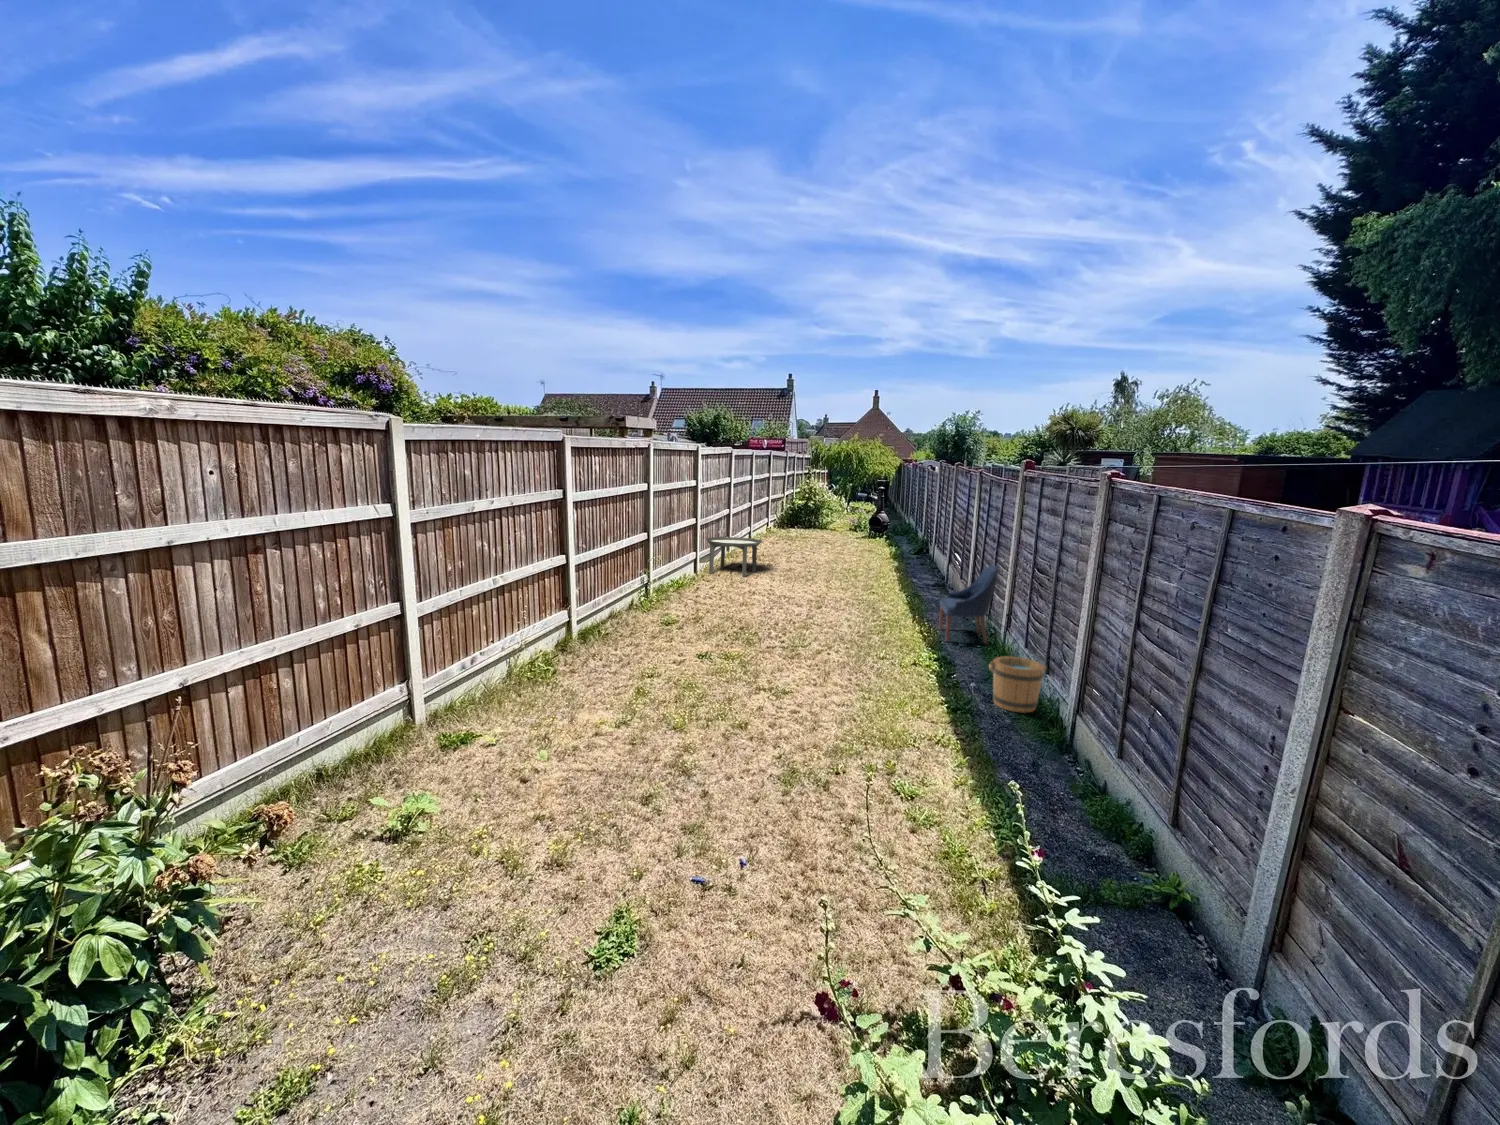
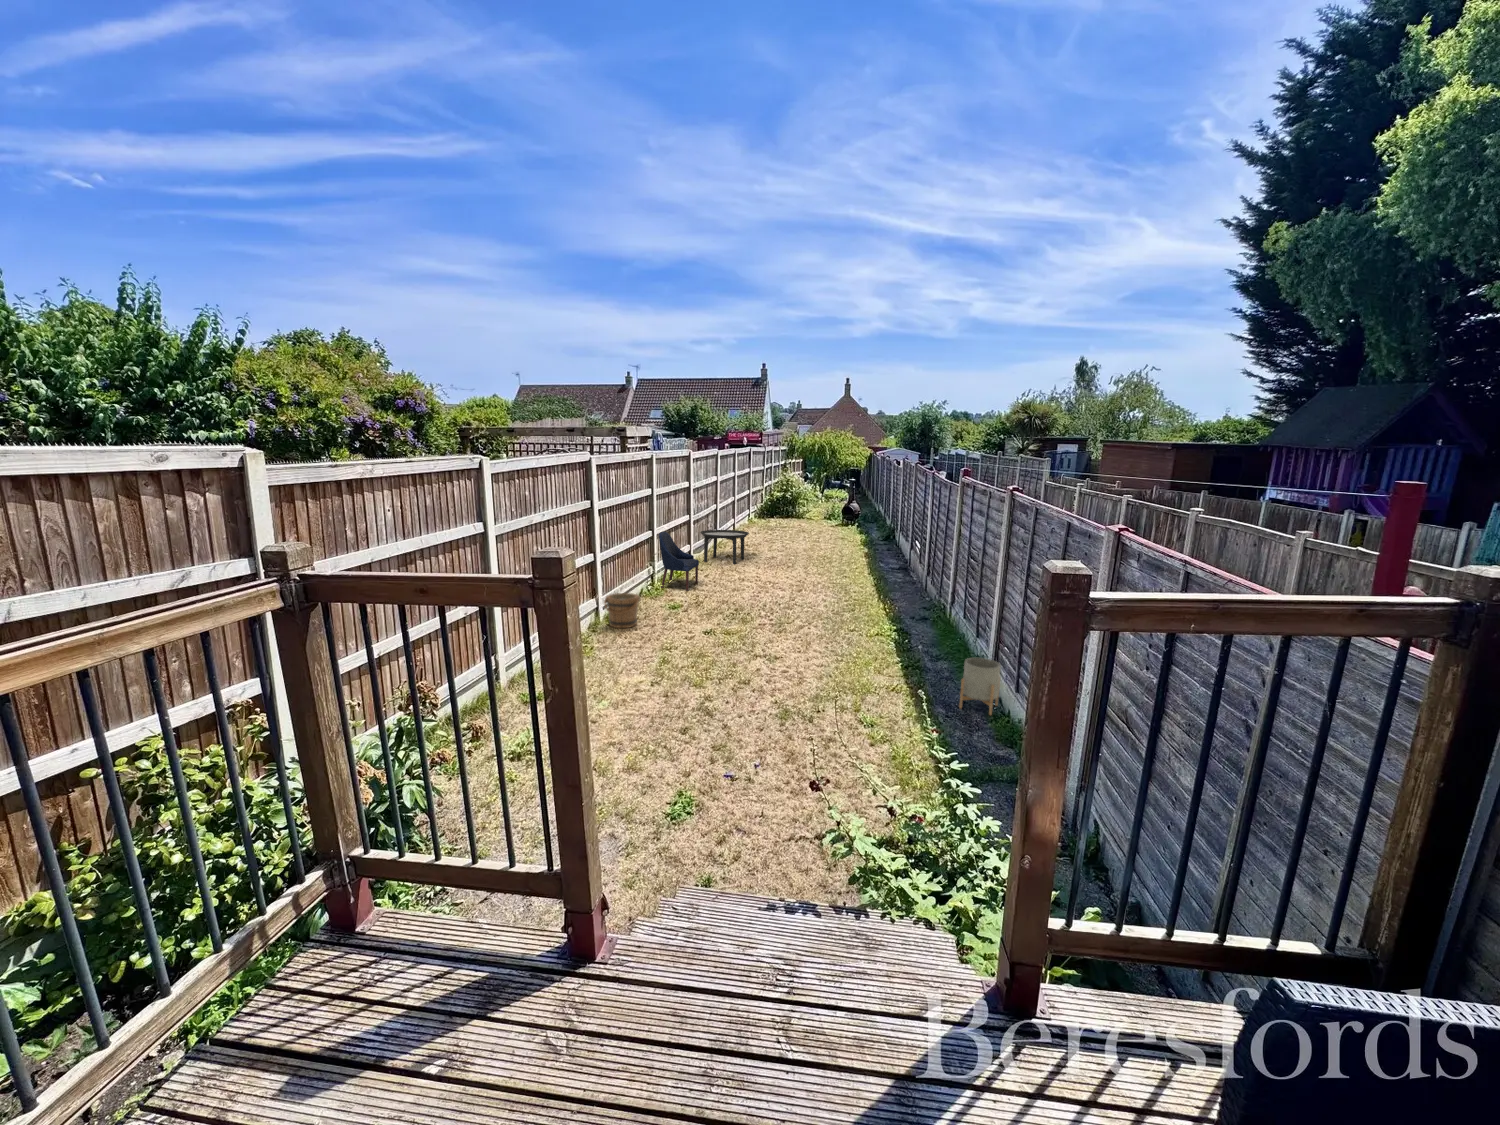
chair: present [939,565,998,643] -> present [659,532,699,590]
bucket: present [989,656,1047,713] -> present [604,593,640,628]
planter: none [1034,705,1094,789] -> present [959,658,1001,715]

